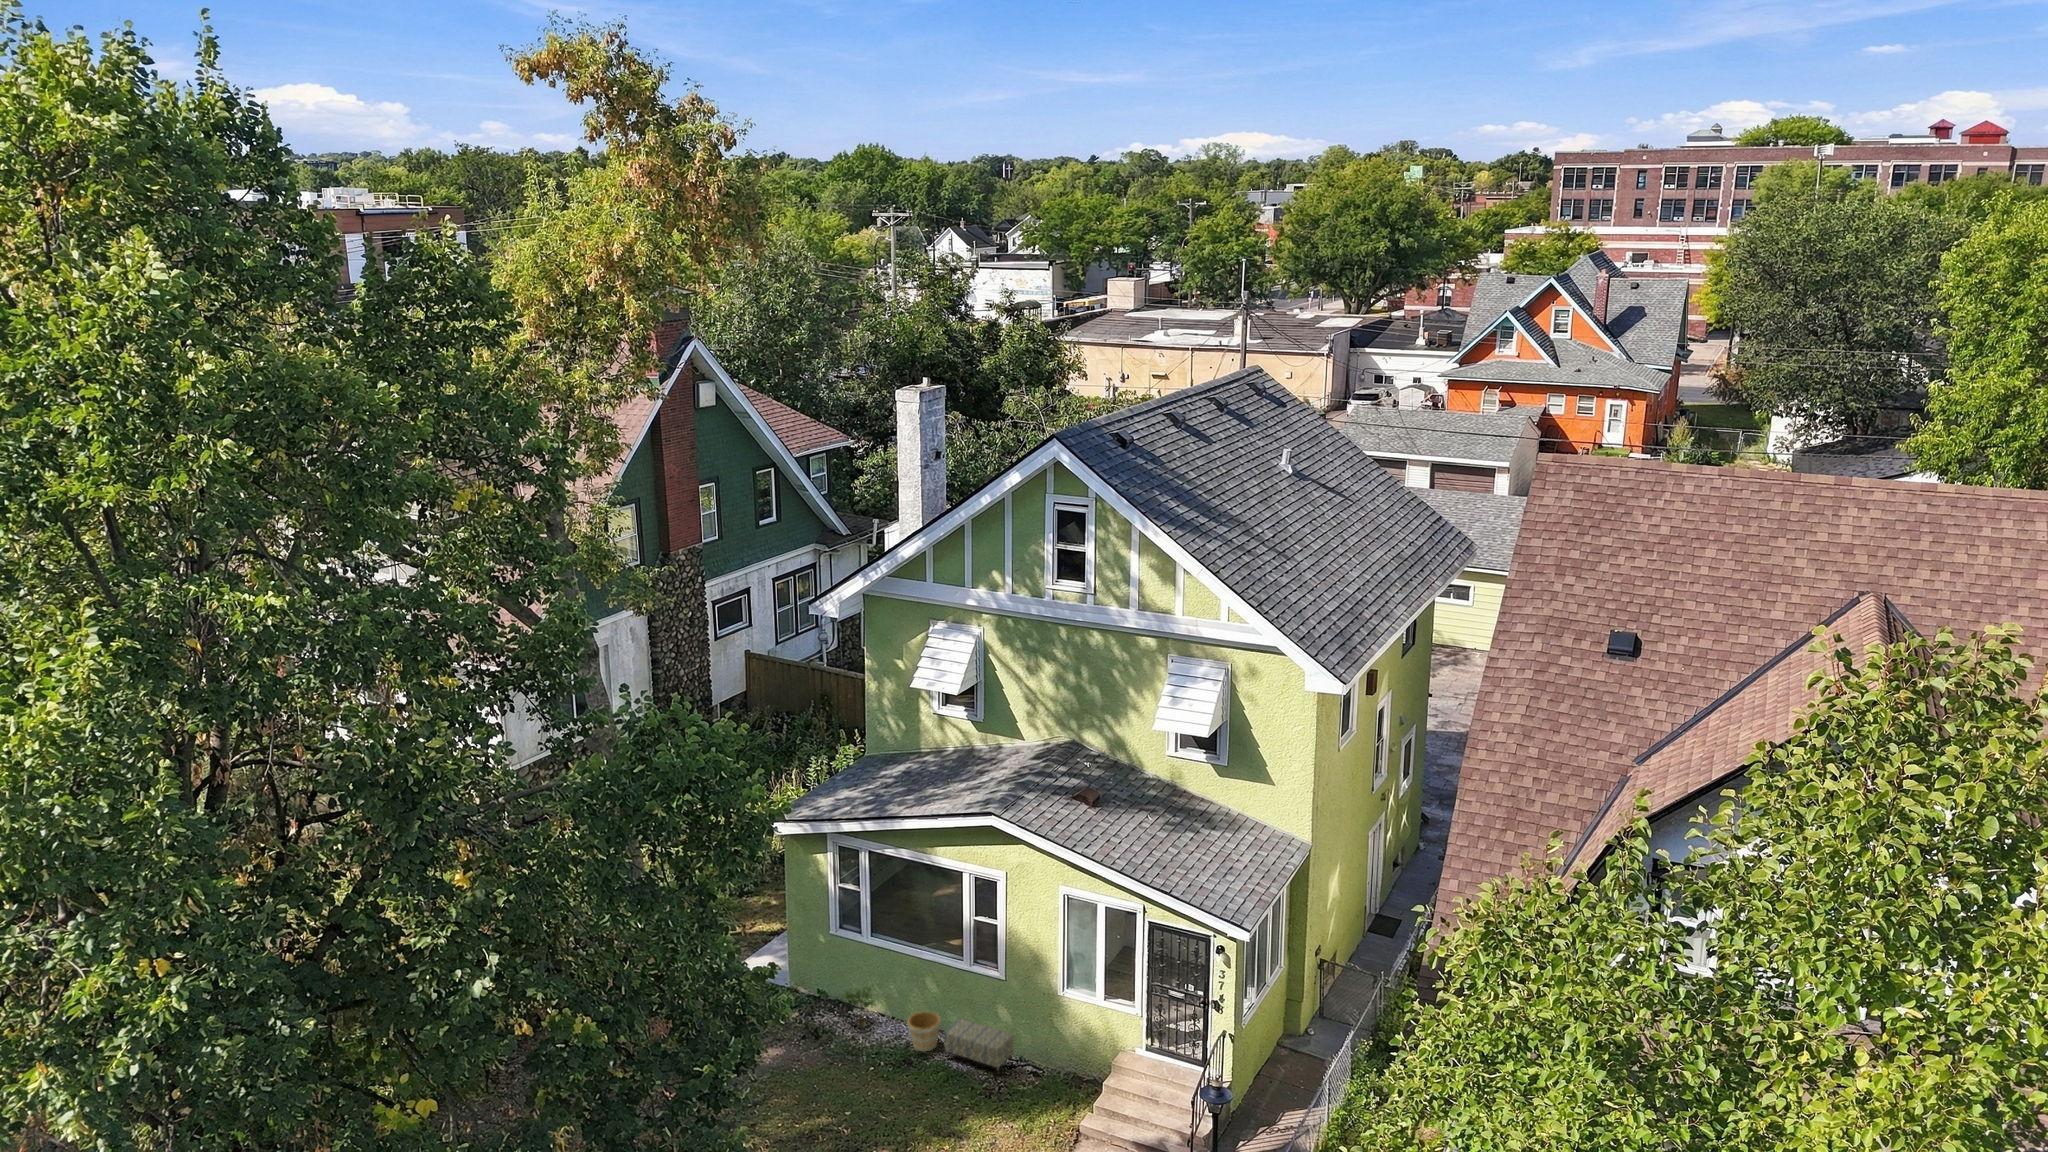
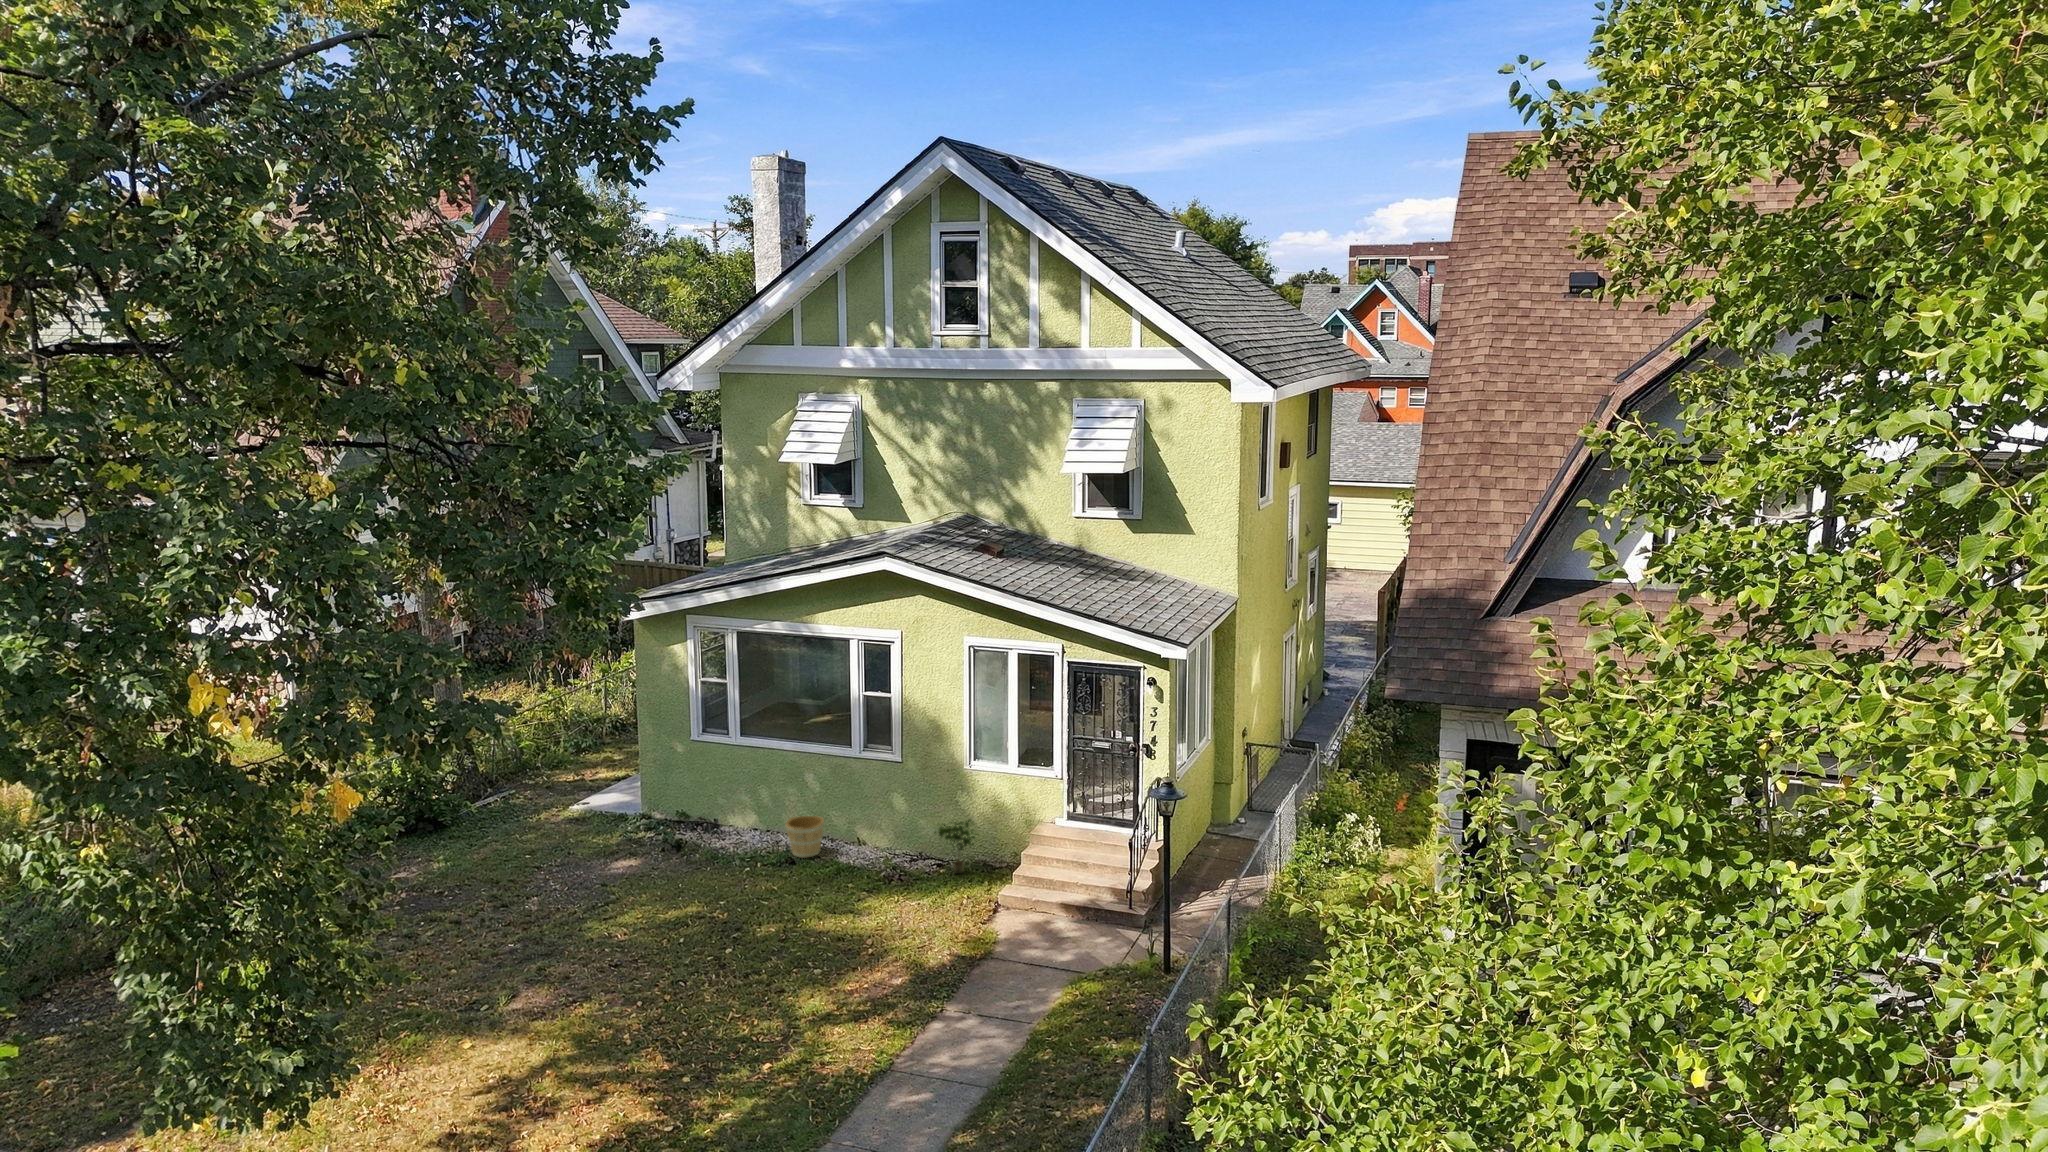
potted plant: present [845,986,874,1029] -> present [934,819,975,874]
bench: present [944,1019,1014,1074] -> none [830,817,912,870]

